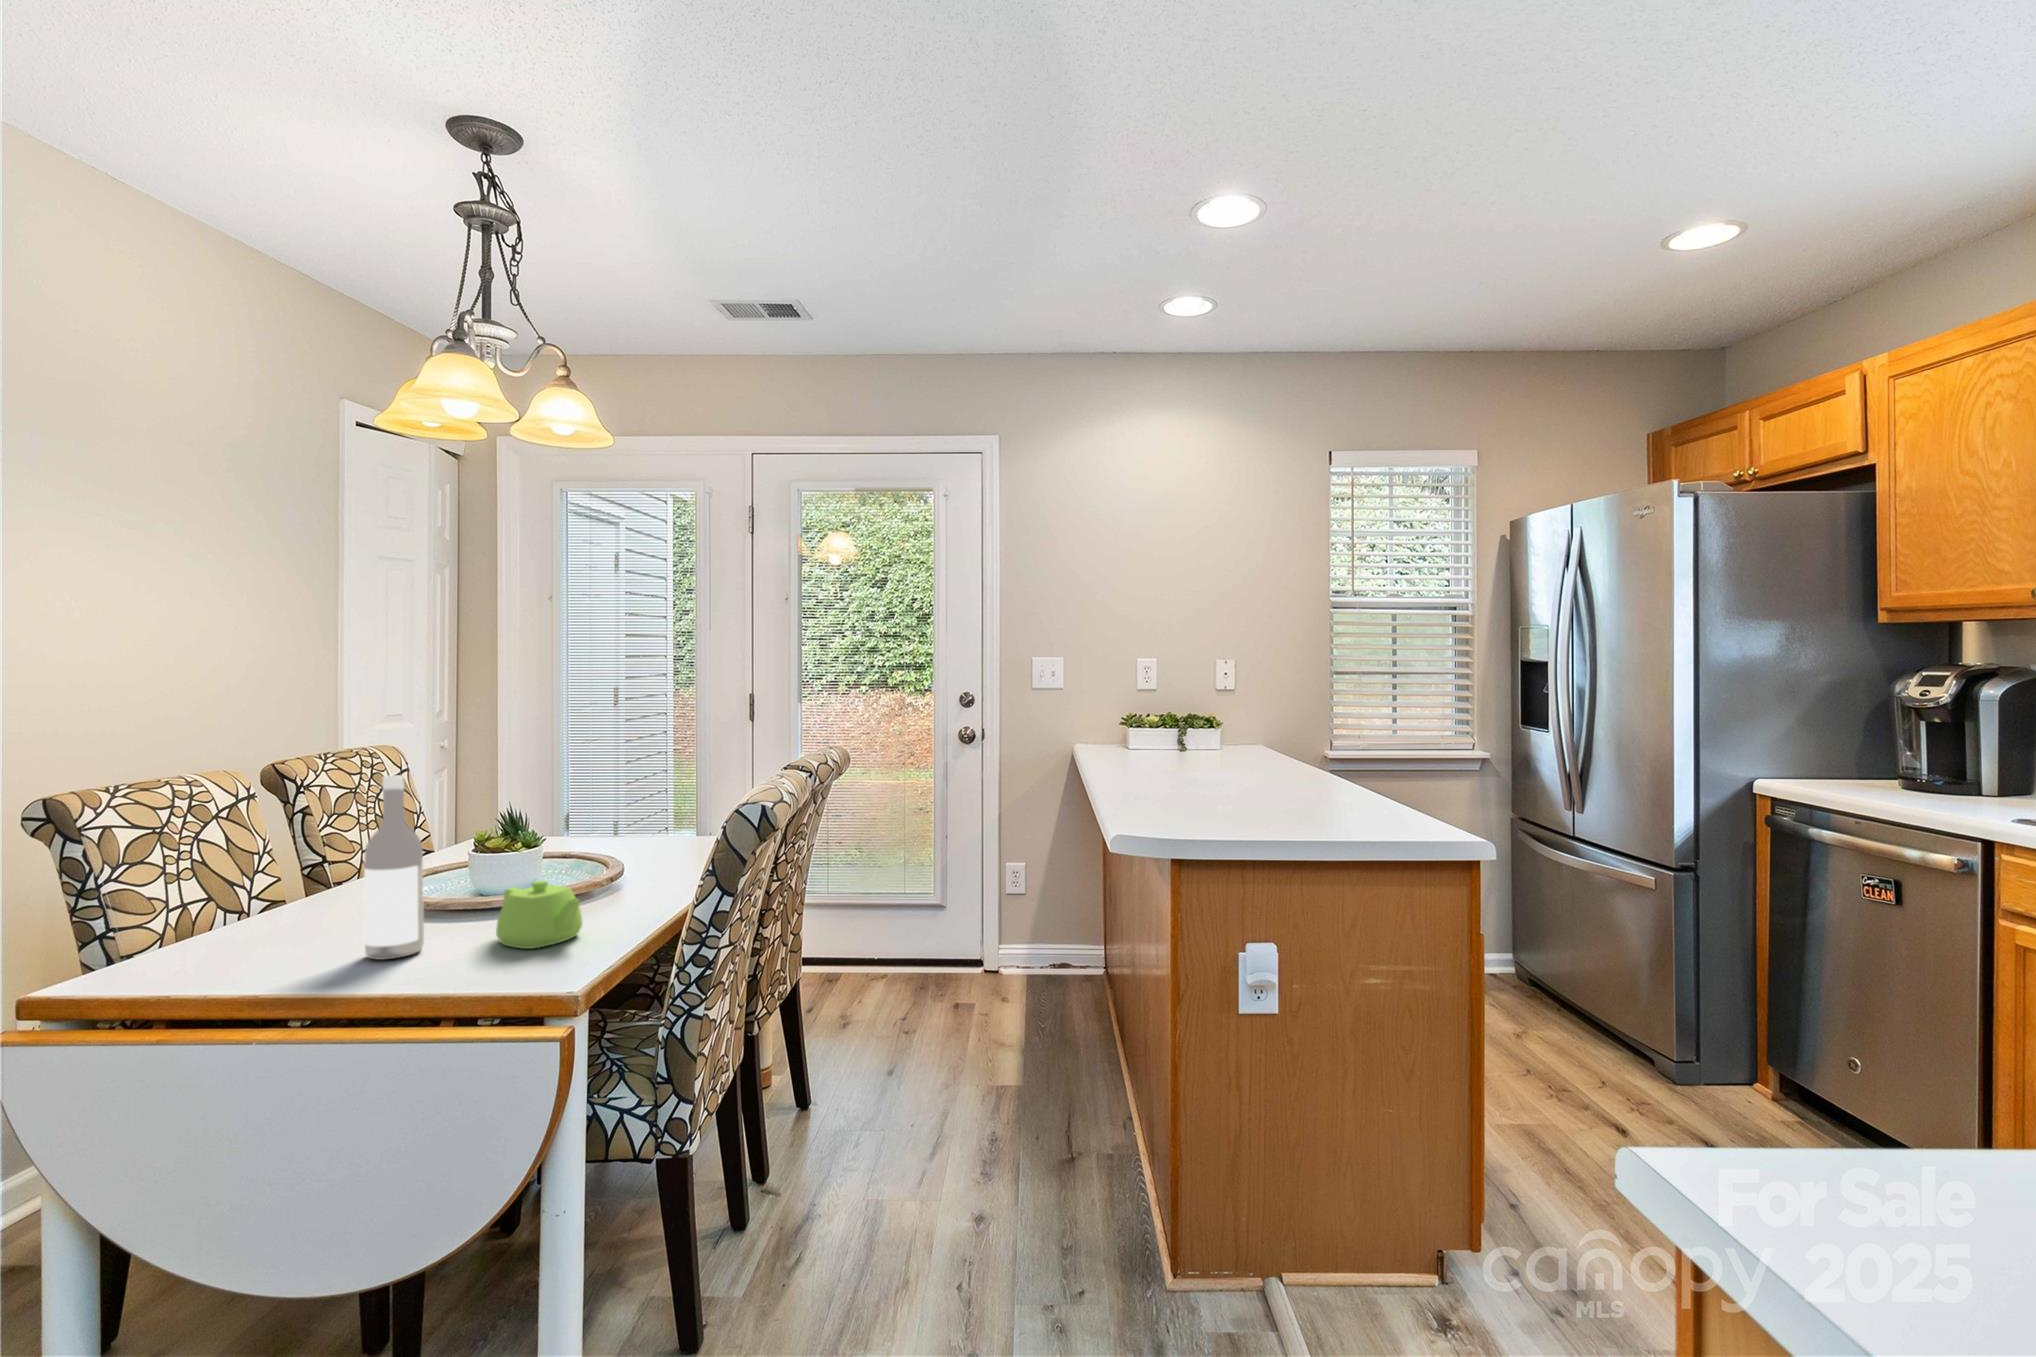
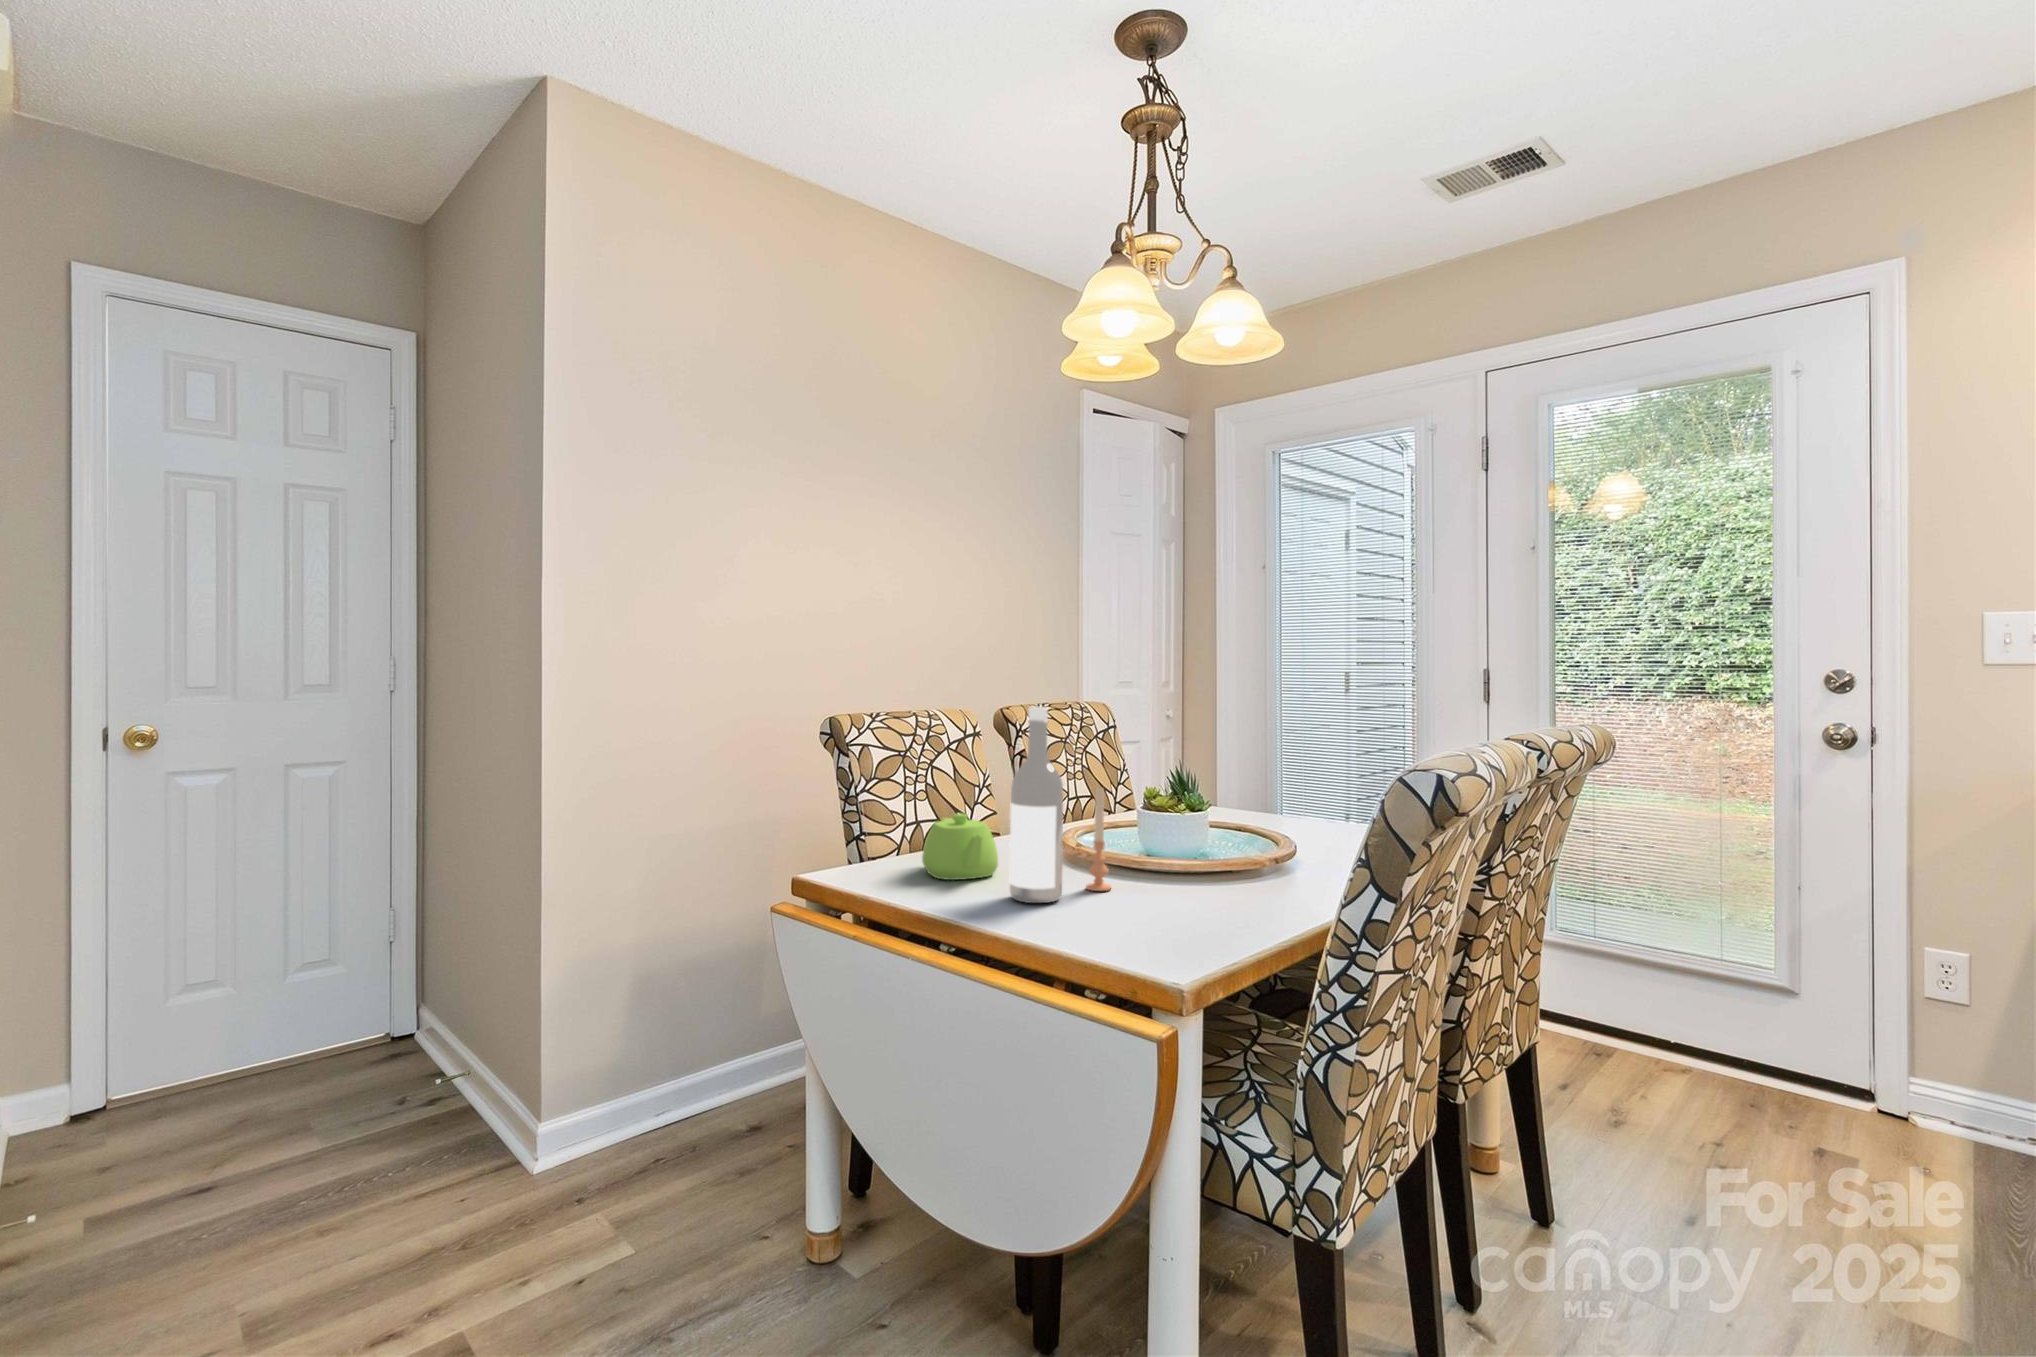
candle: none [442,841,468,936] -> present [1086,789,1111,891]
teapot: present [496,880,582,949] -> present [922,814,998,880]

